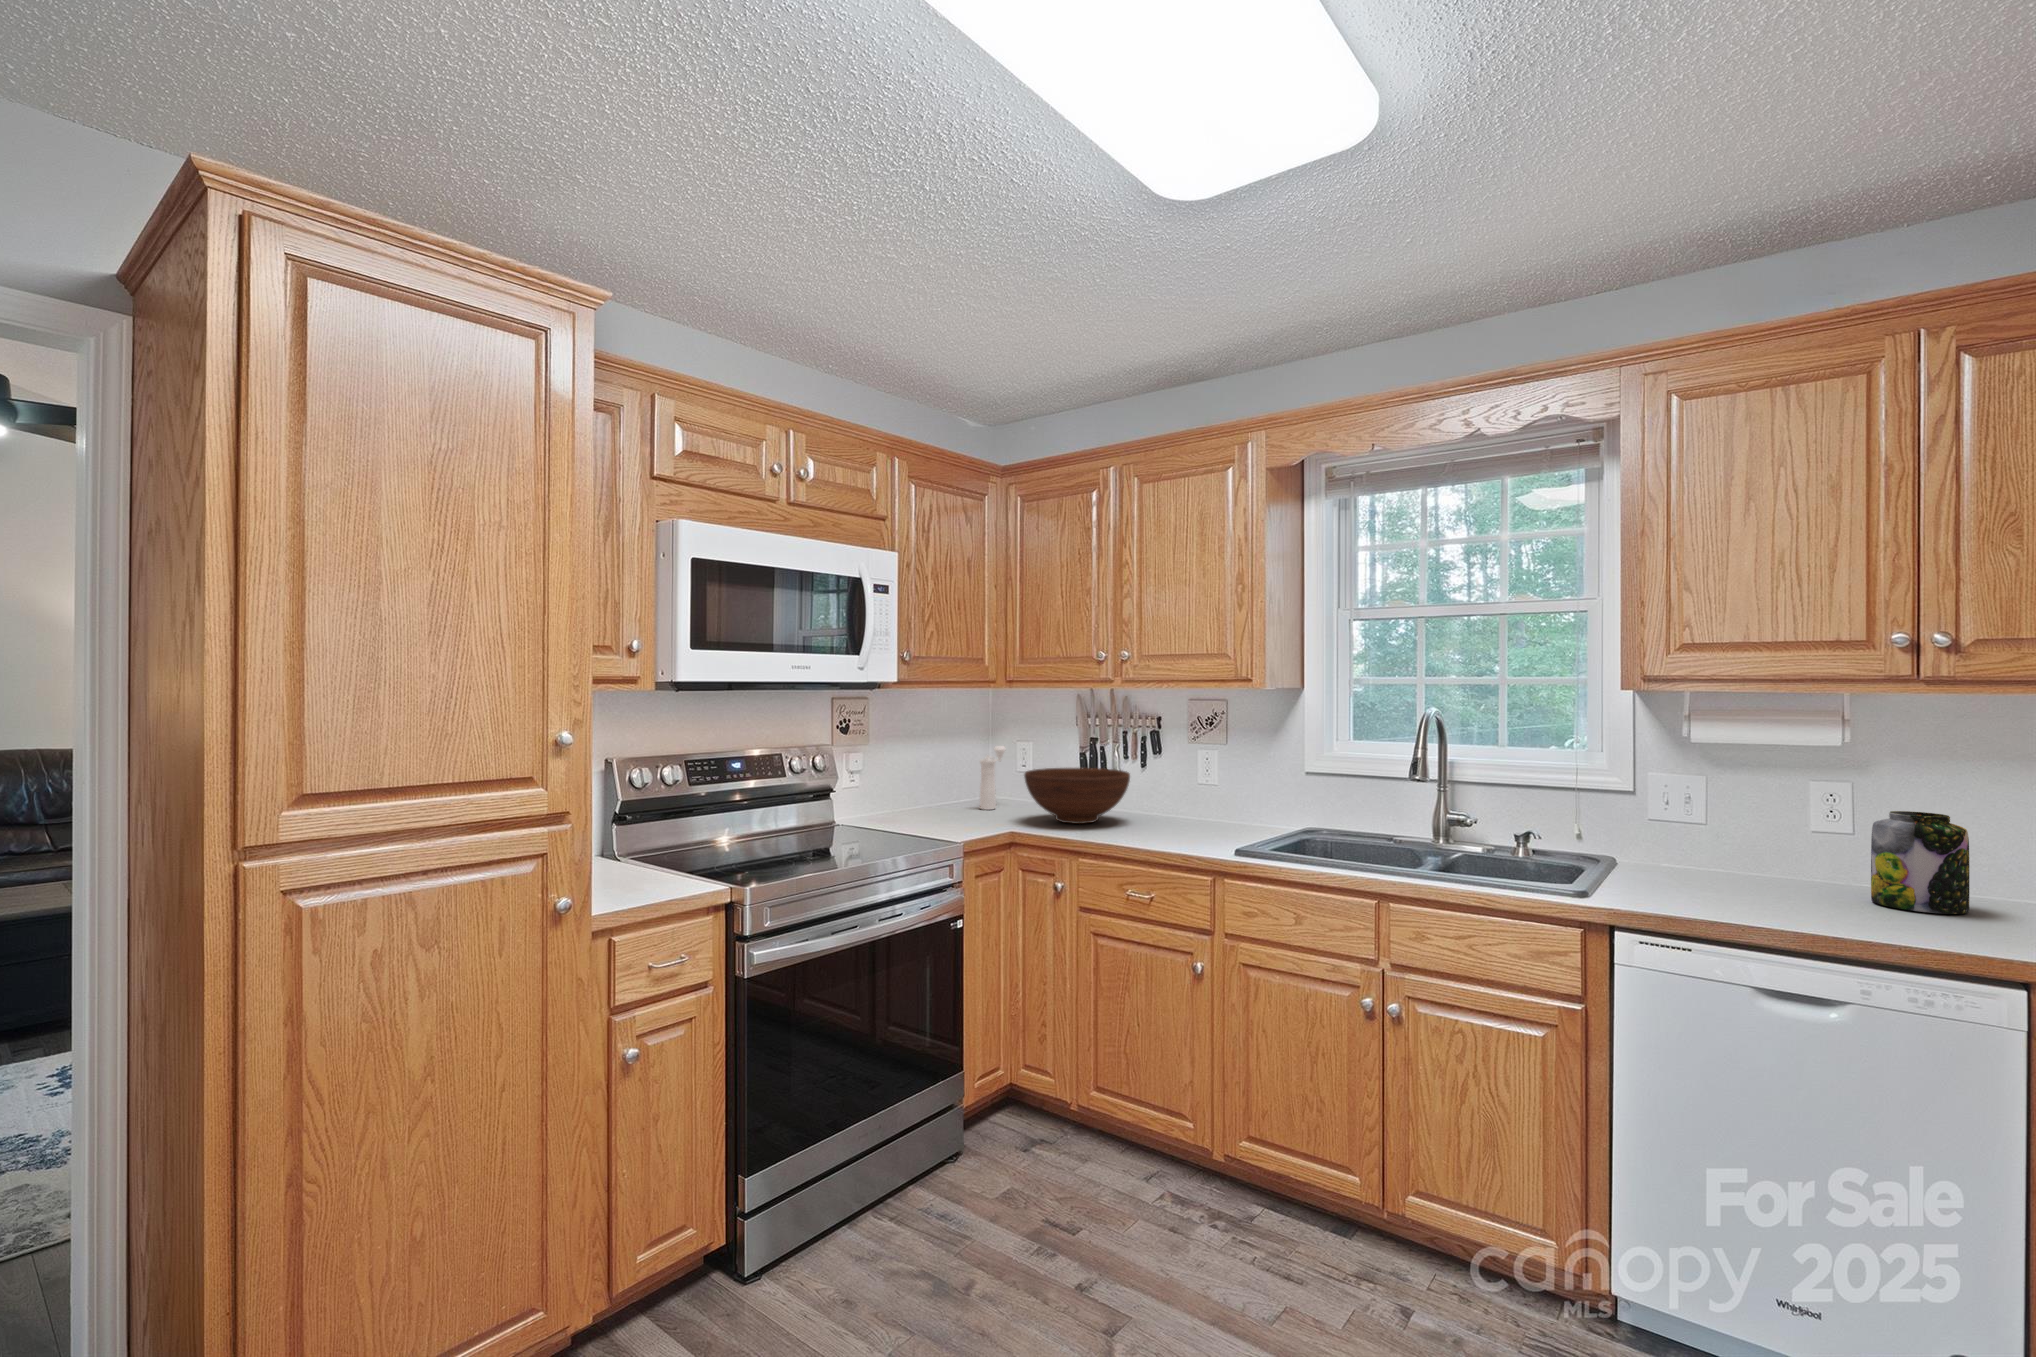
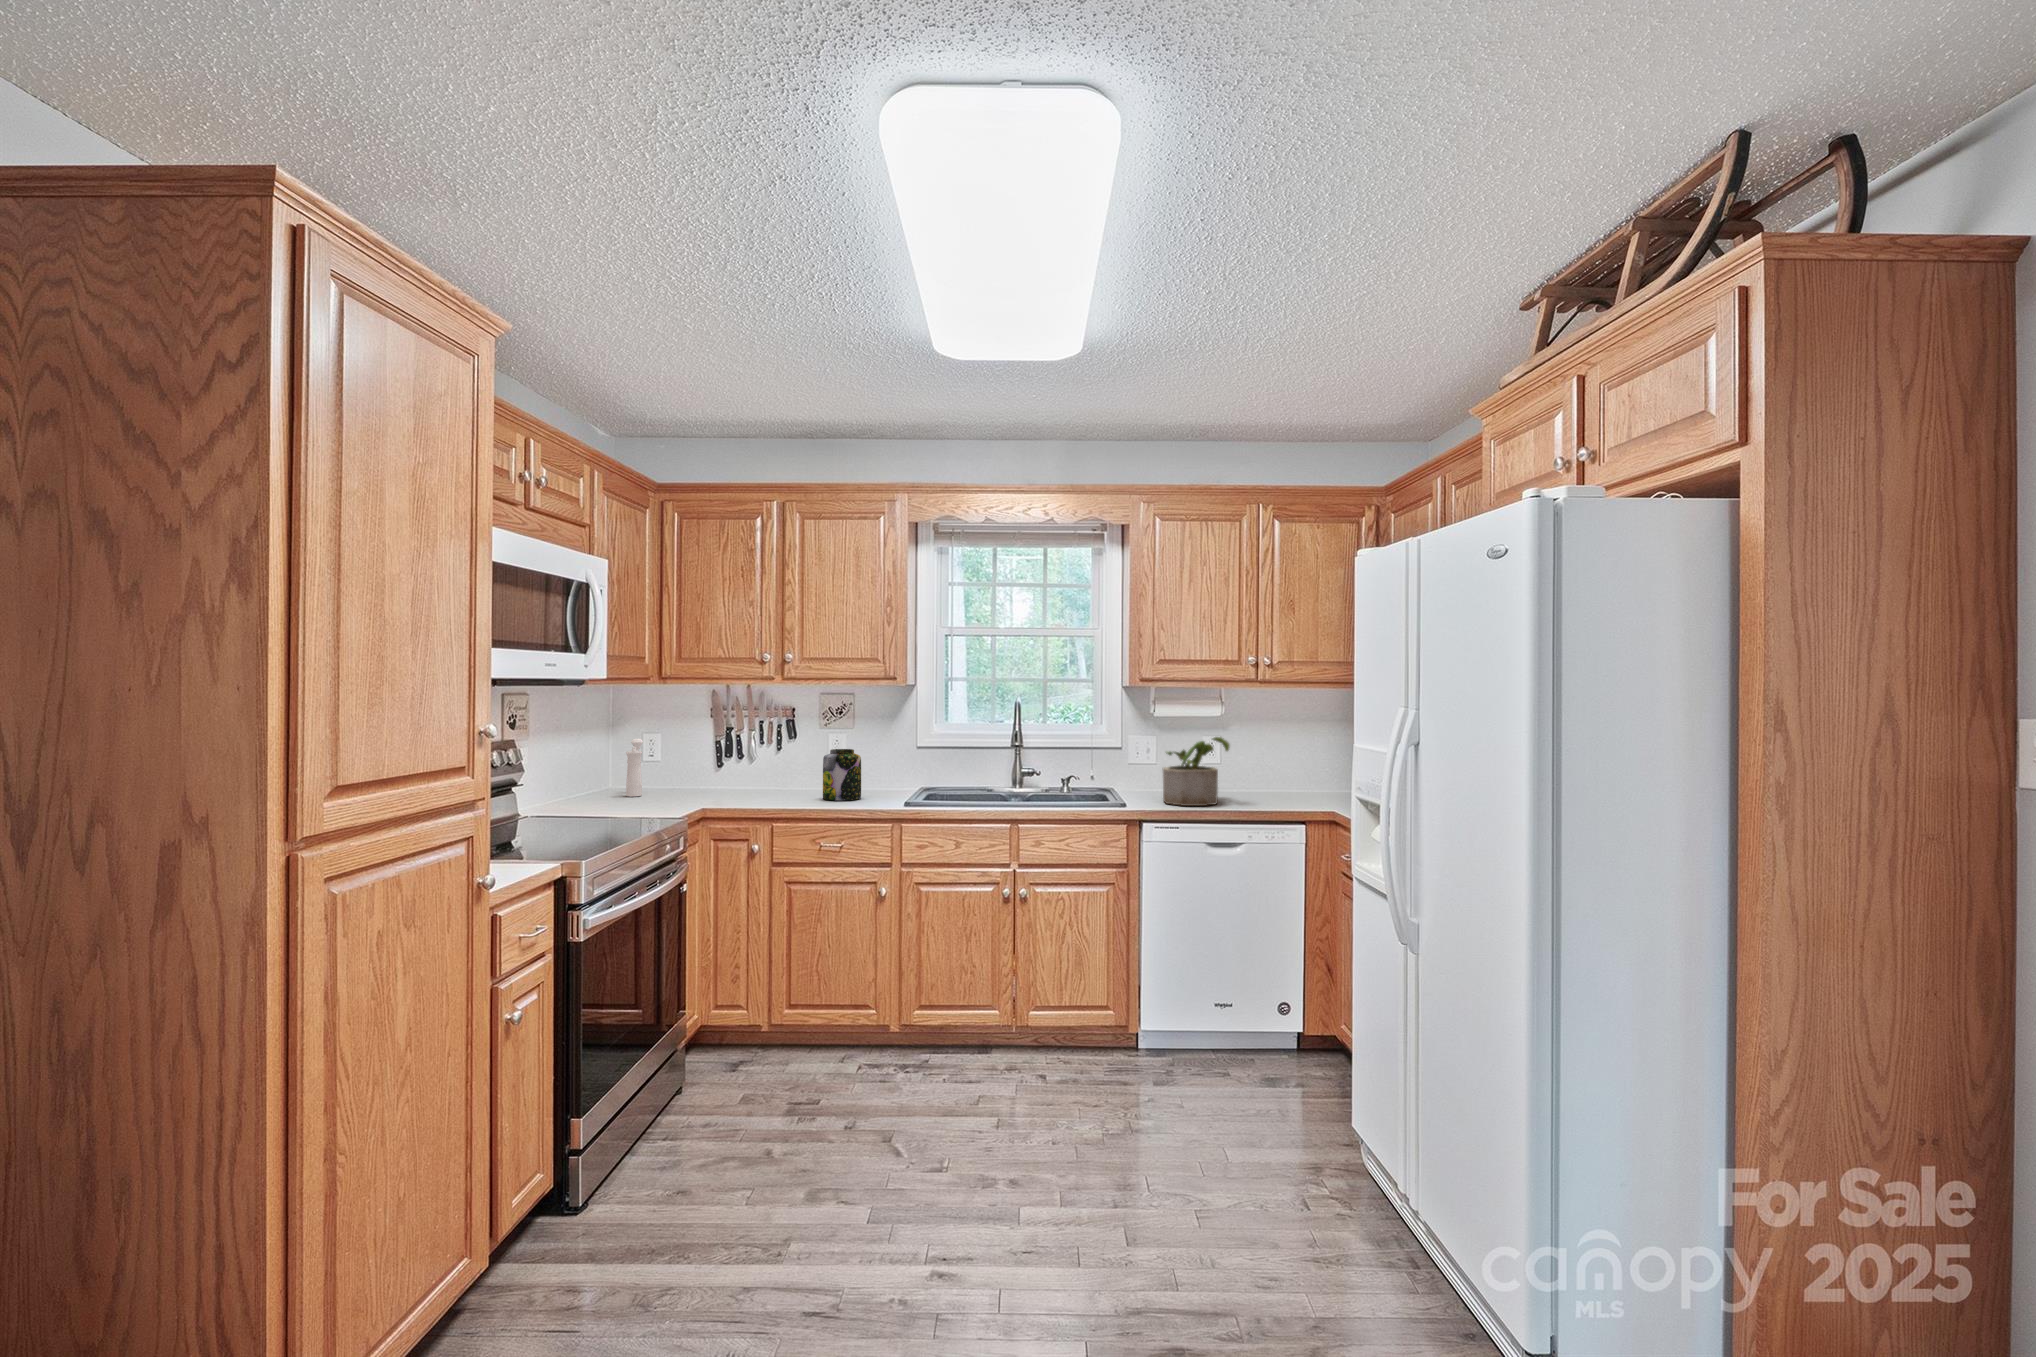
fruit bowl: present [1024,768,1130,824] -> none [691,753,784,799]
potted plant: none [1674,788,1826,915] -> present [1163,737,1230,806]
jar: present [1871,811,1970,914] -> present [823,749,861,801]

